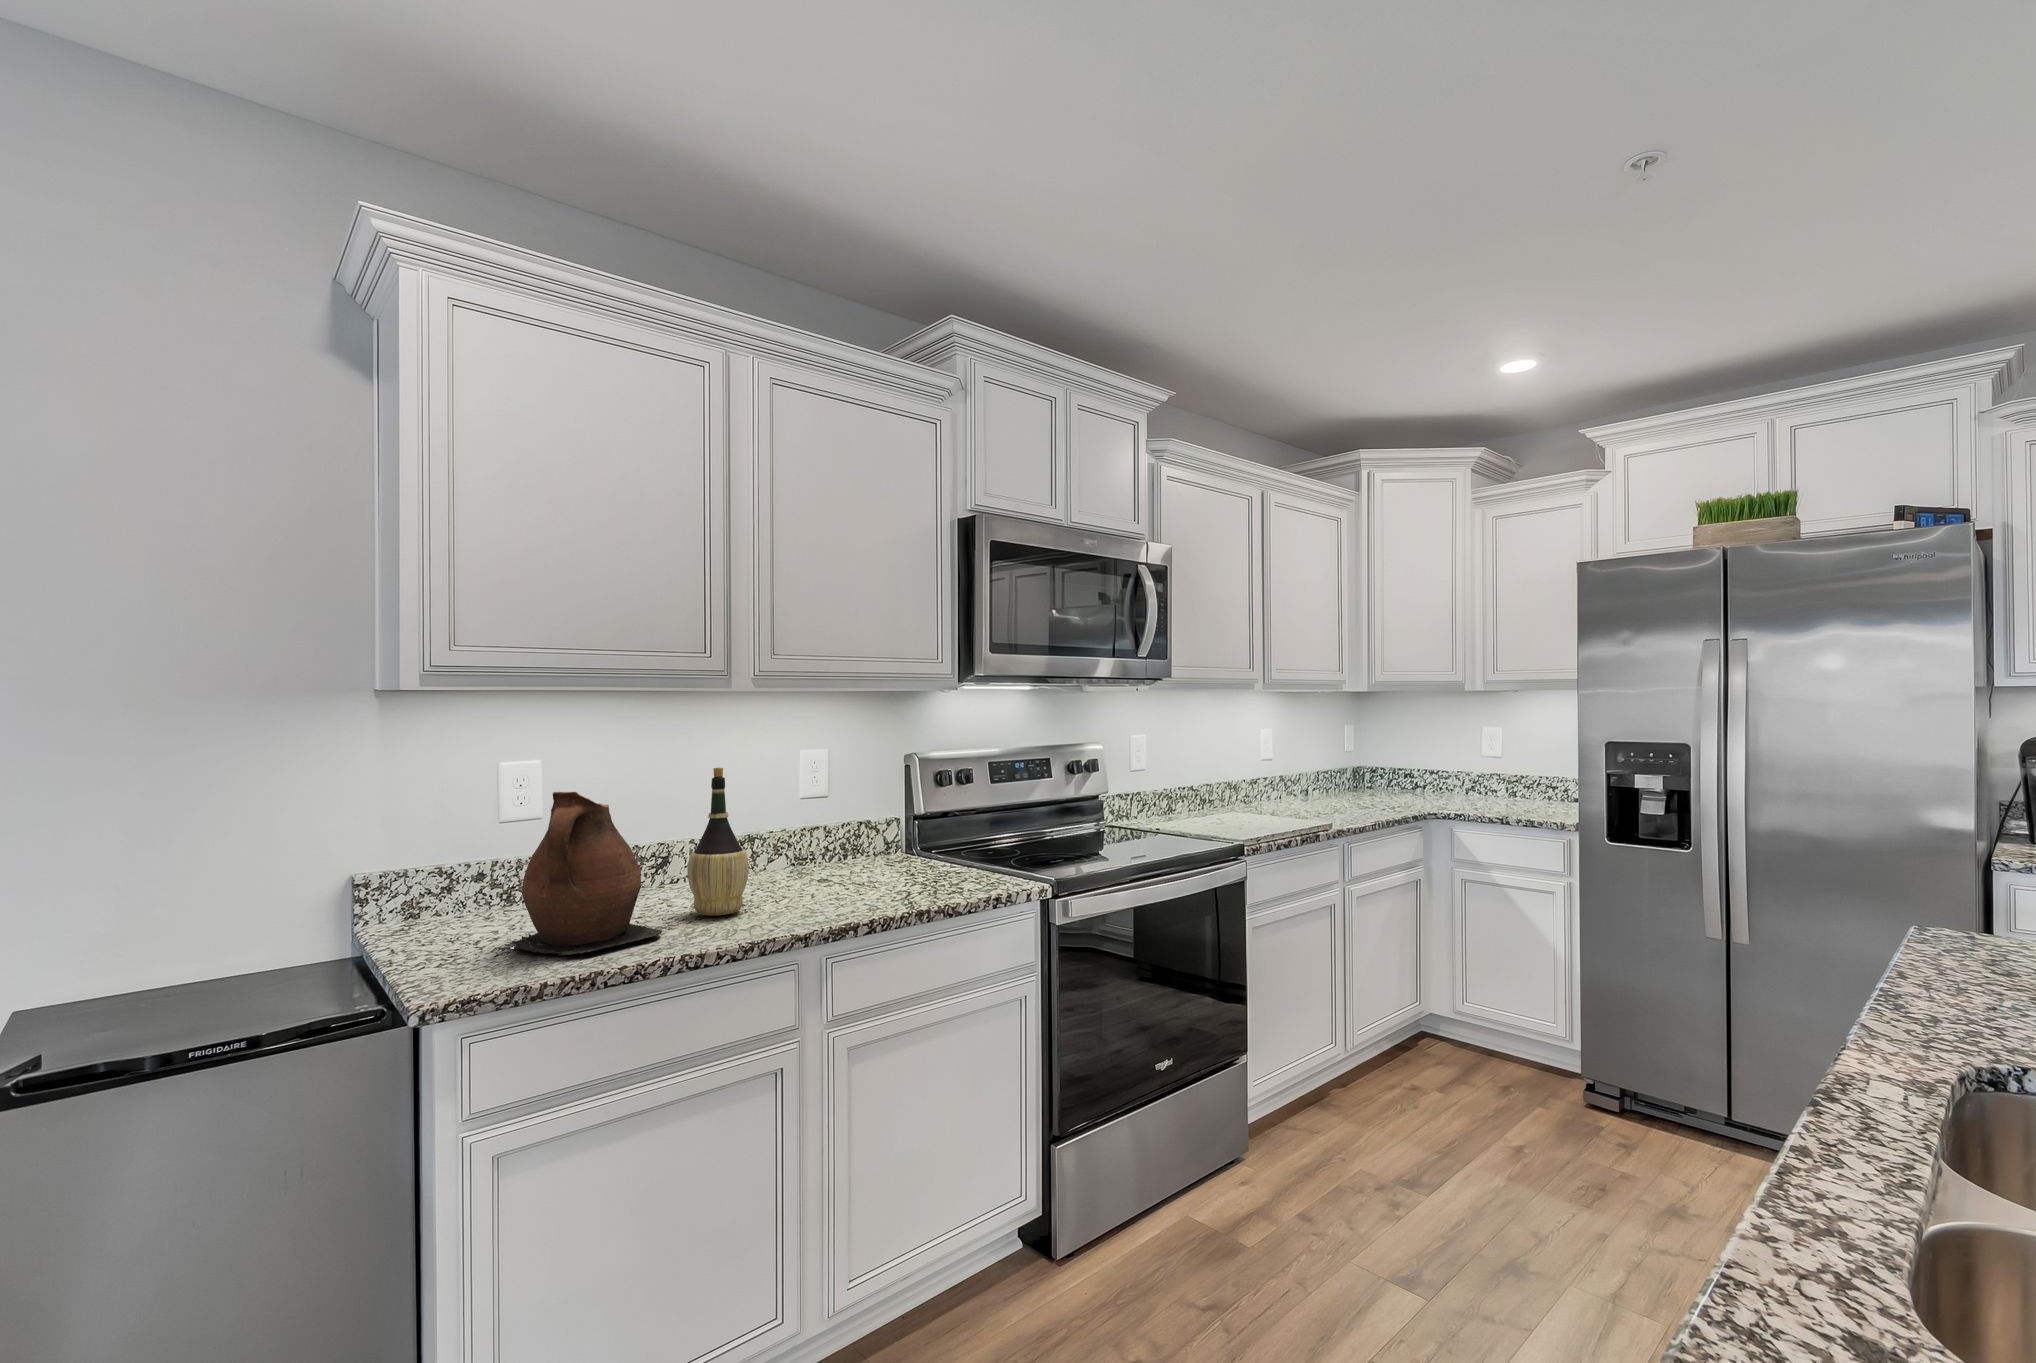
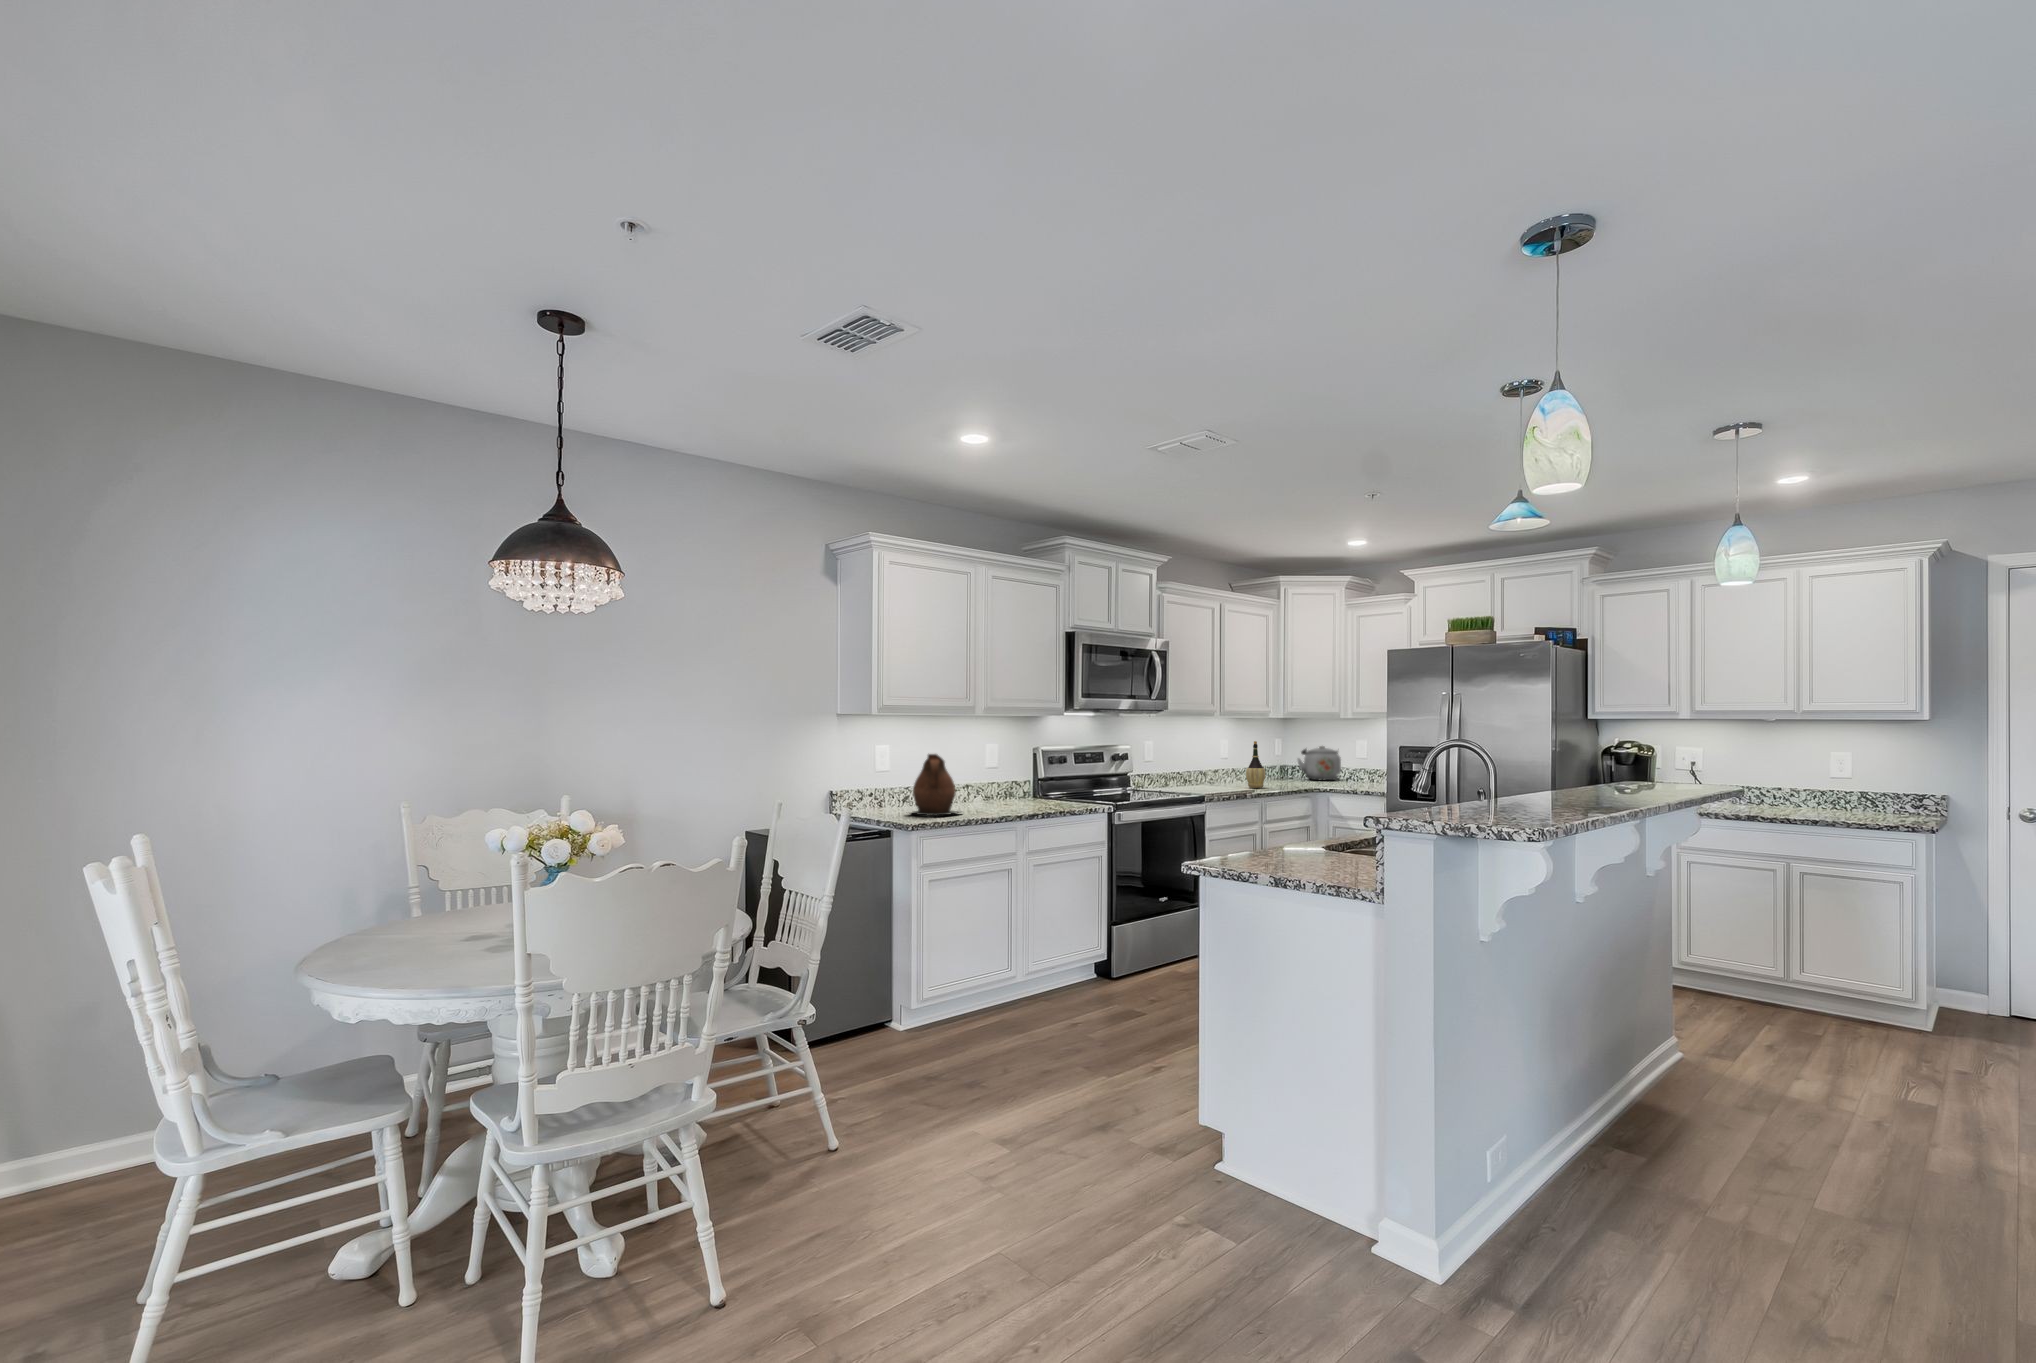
kettle: none [1384,735,1457,792] -> present [1298,746,1341,781]
wine bottle: present [687,767,749,916] -> present [1246,741,1265,788]

